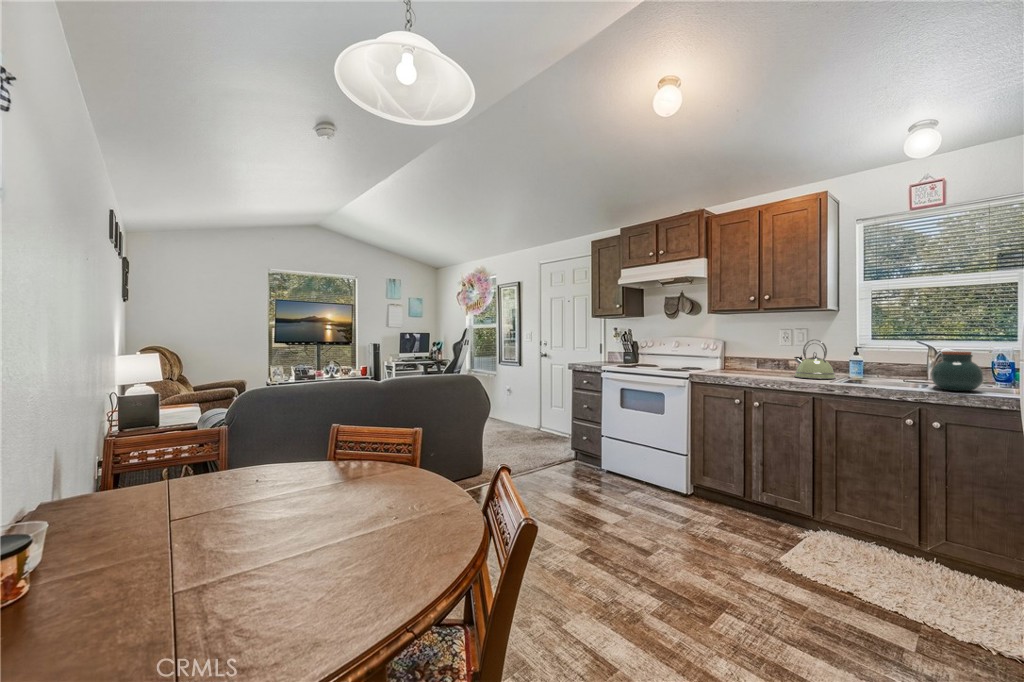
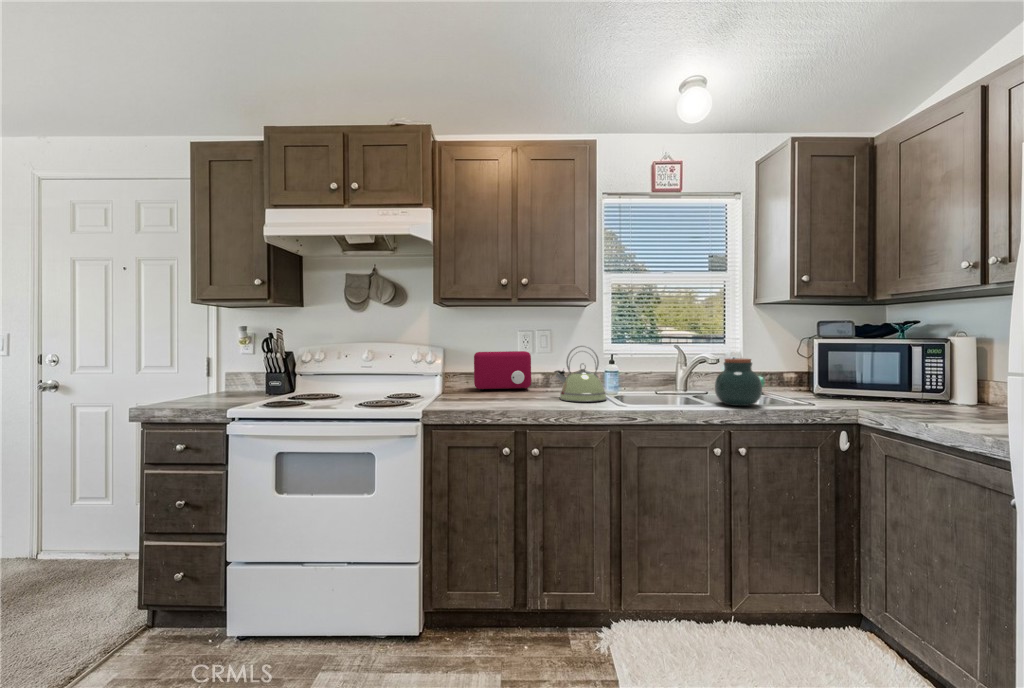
toaster: none [743,343,790,371] -> present [474,351,531,391]

